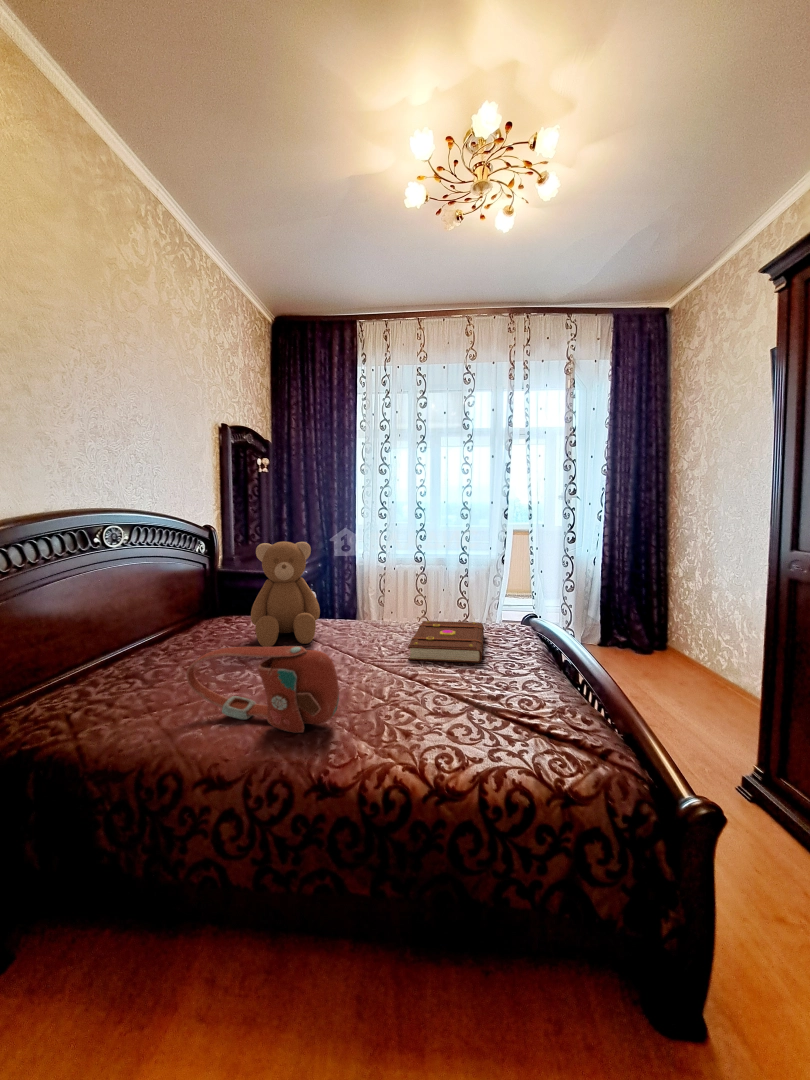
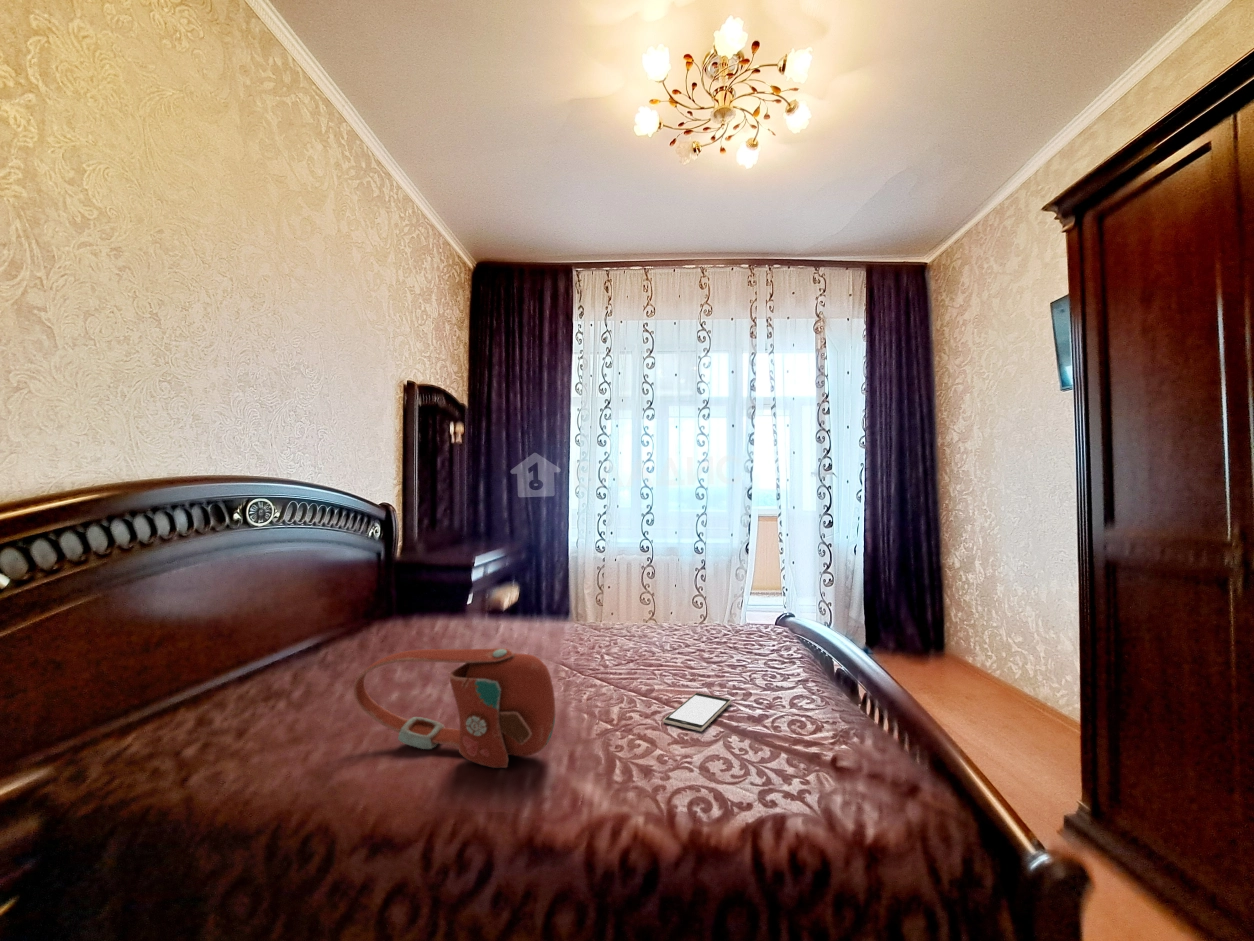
teddy bear: present [251,541,320,647] -> none [440,519,527,653]
book: present [408,621,484,663] -> none [639,620,734,673]
smartphone: none [423,678,477,707] -> present [663,693,731,731]

